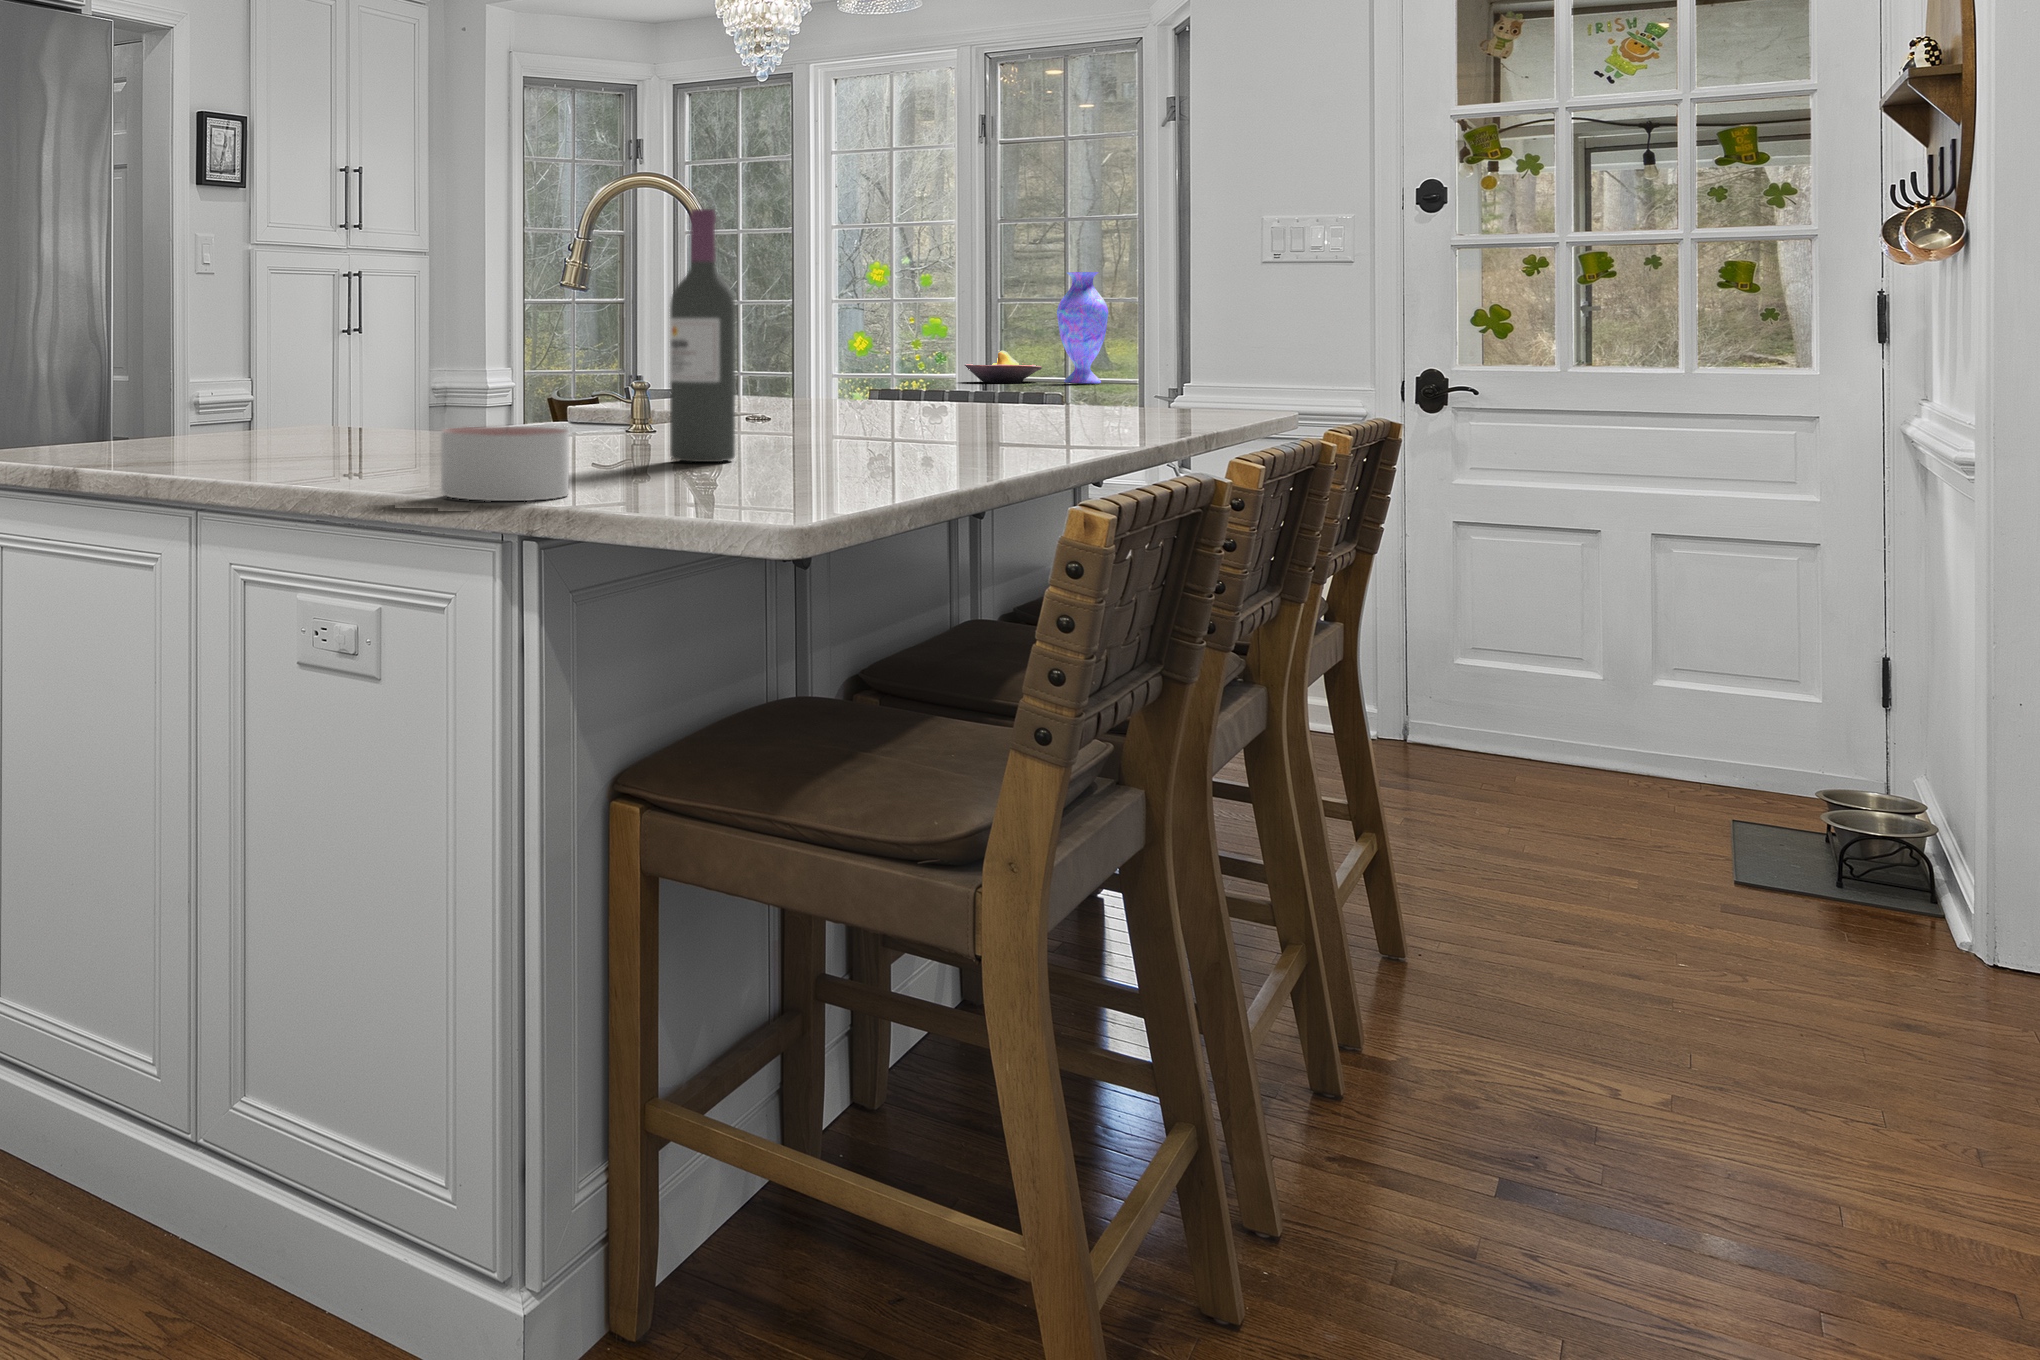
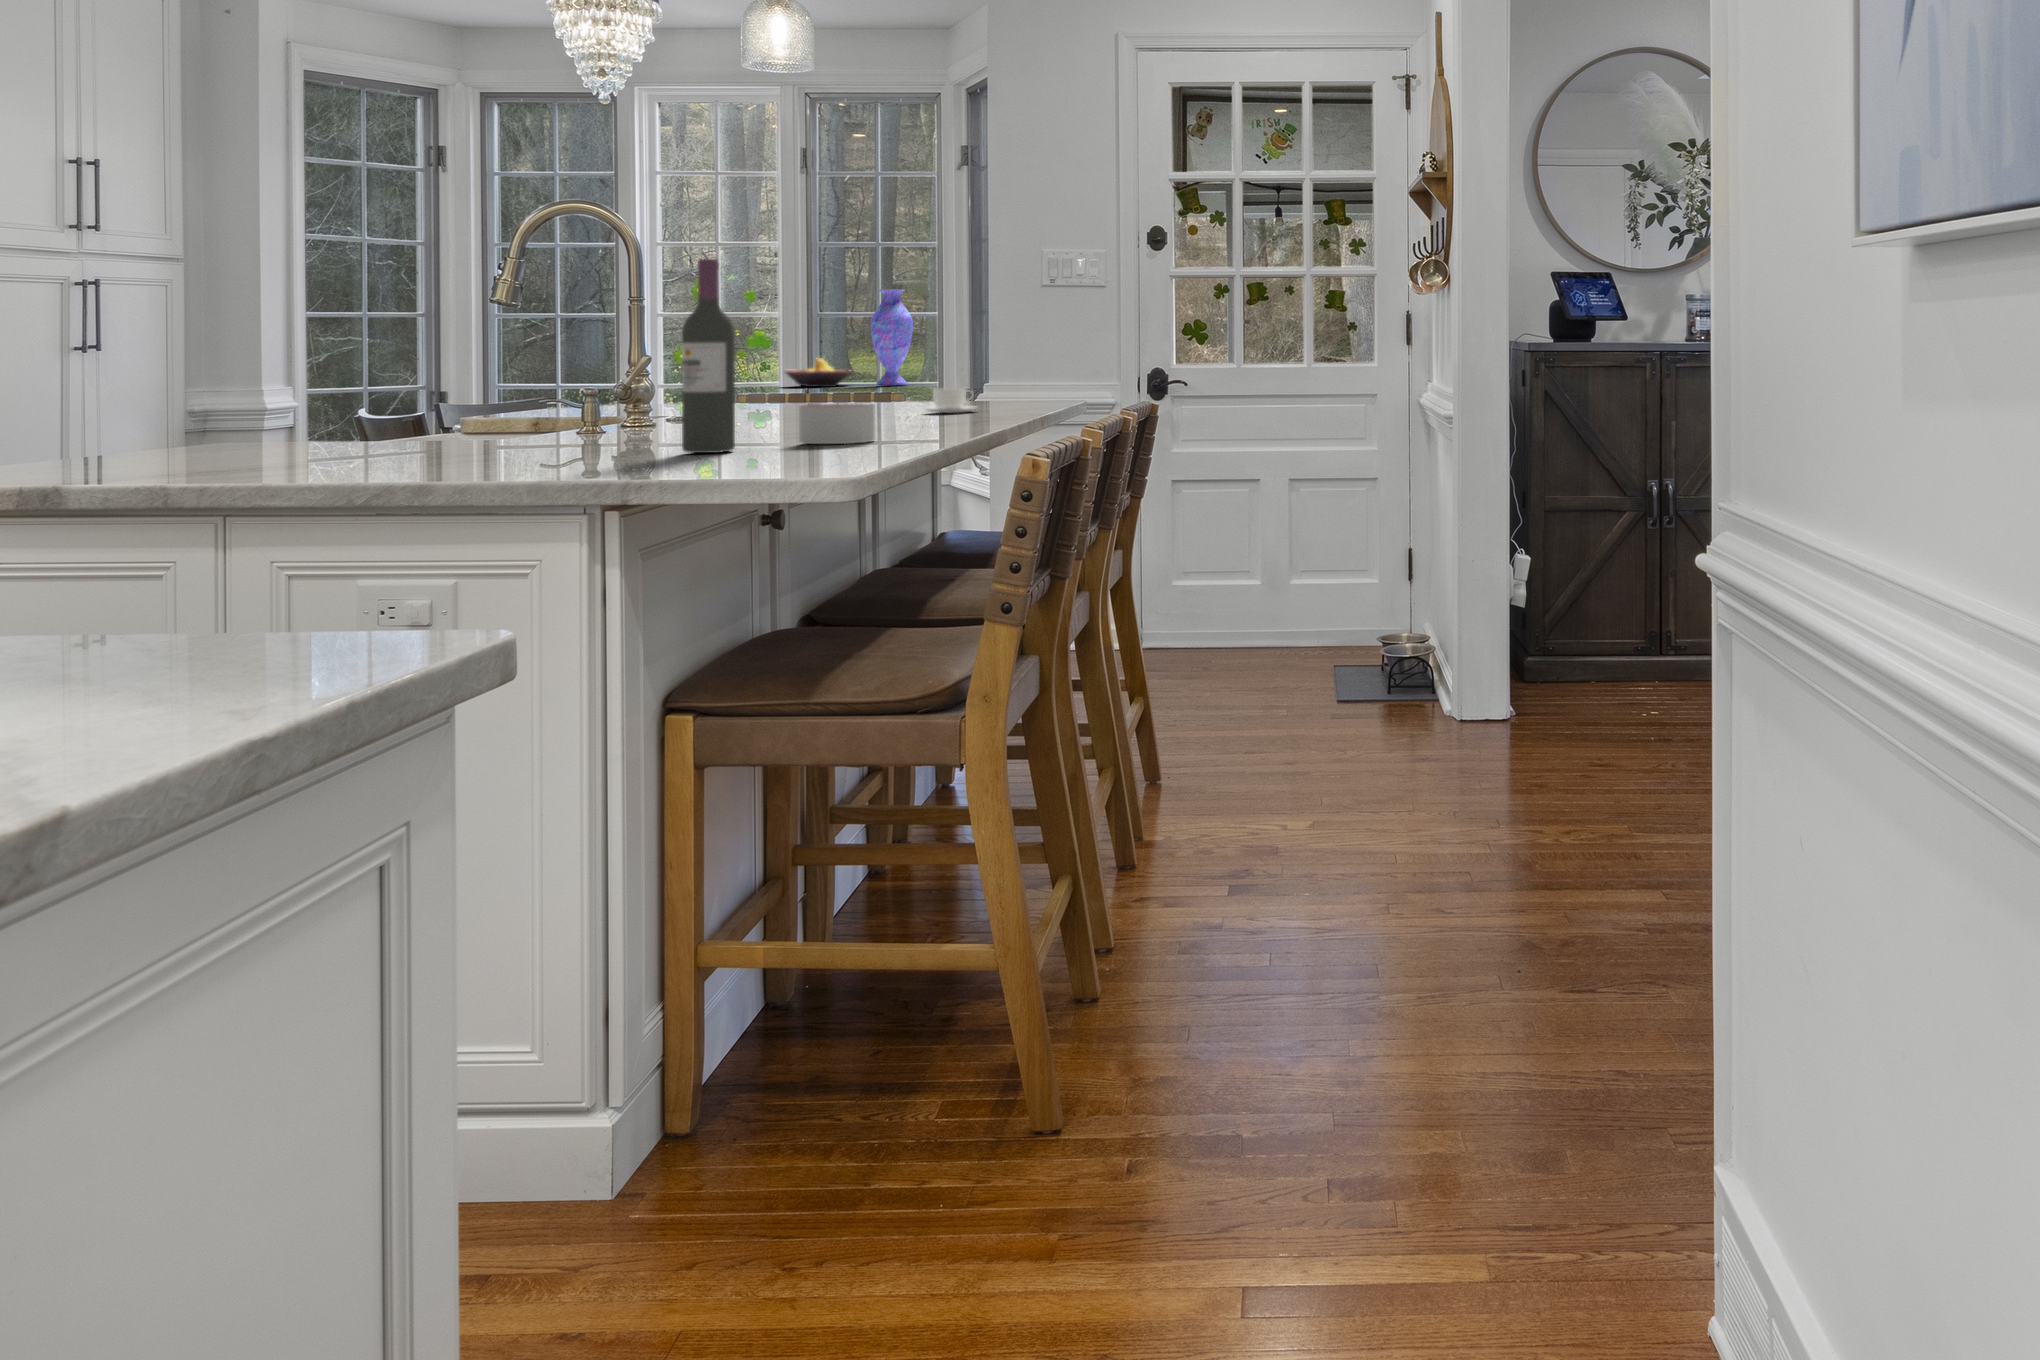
coffee cup: none [1059,388,1134,420] -> present [926,388,975,413]
candle: present [441,426,569,501] -> present [799,403,875,444]

